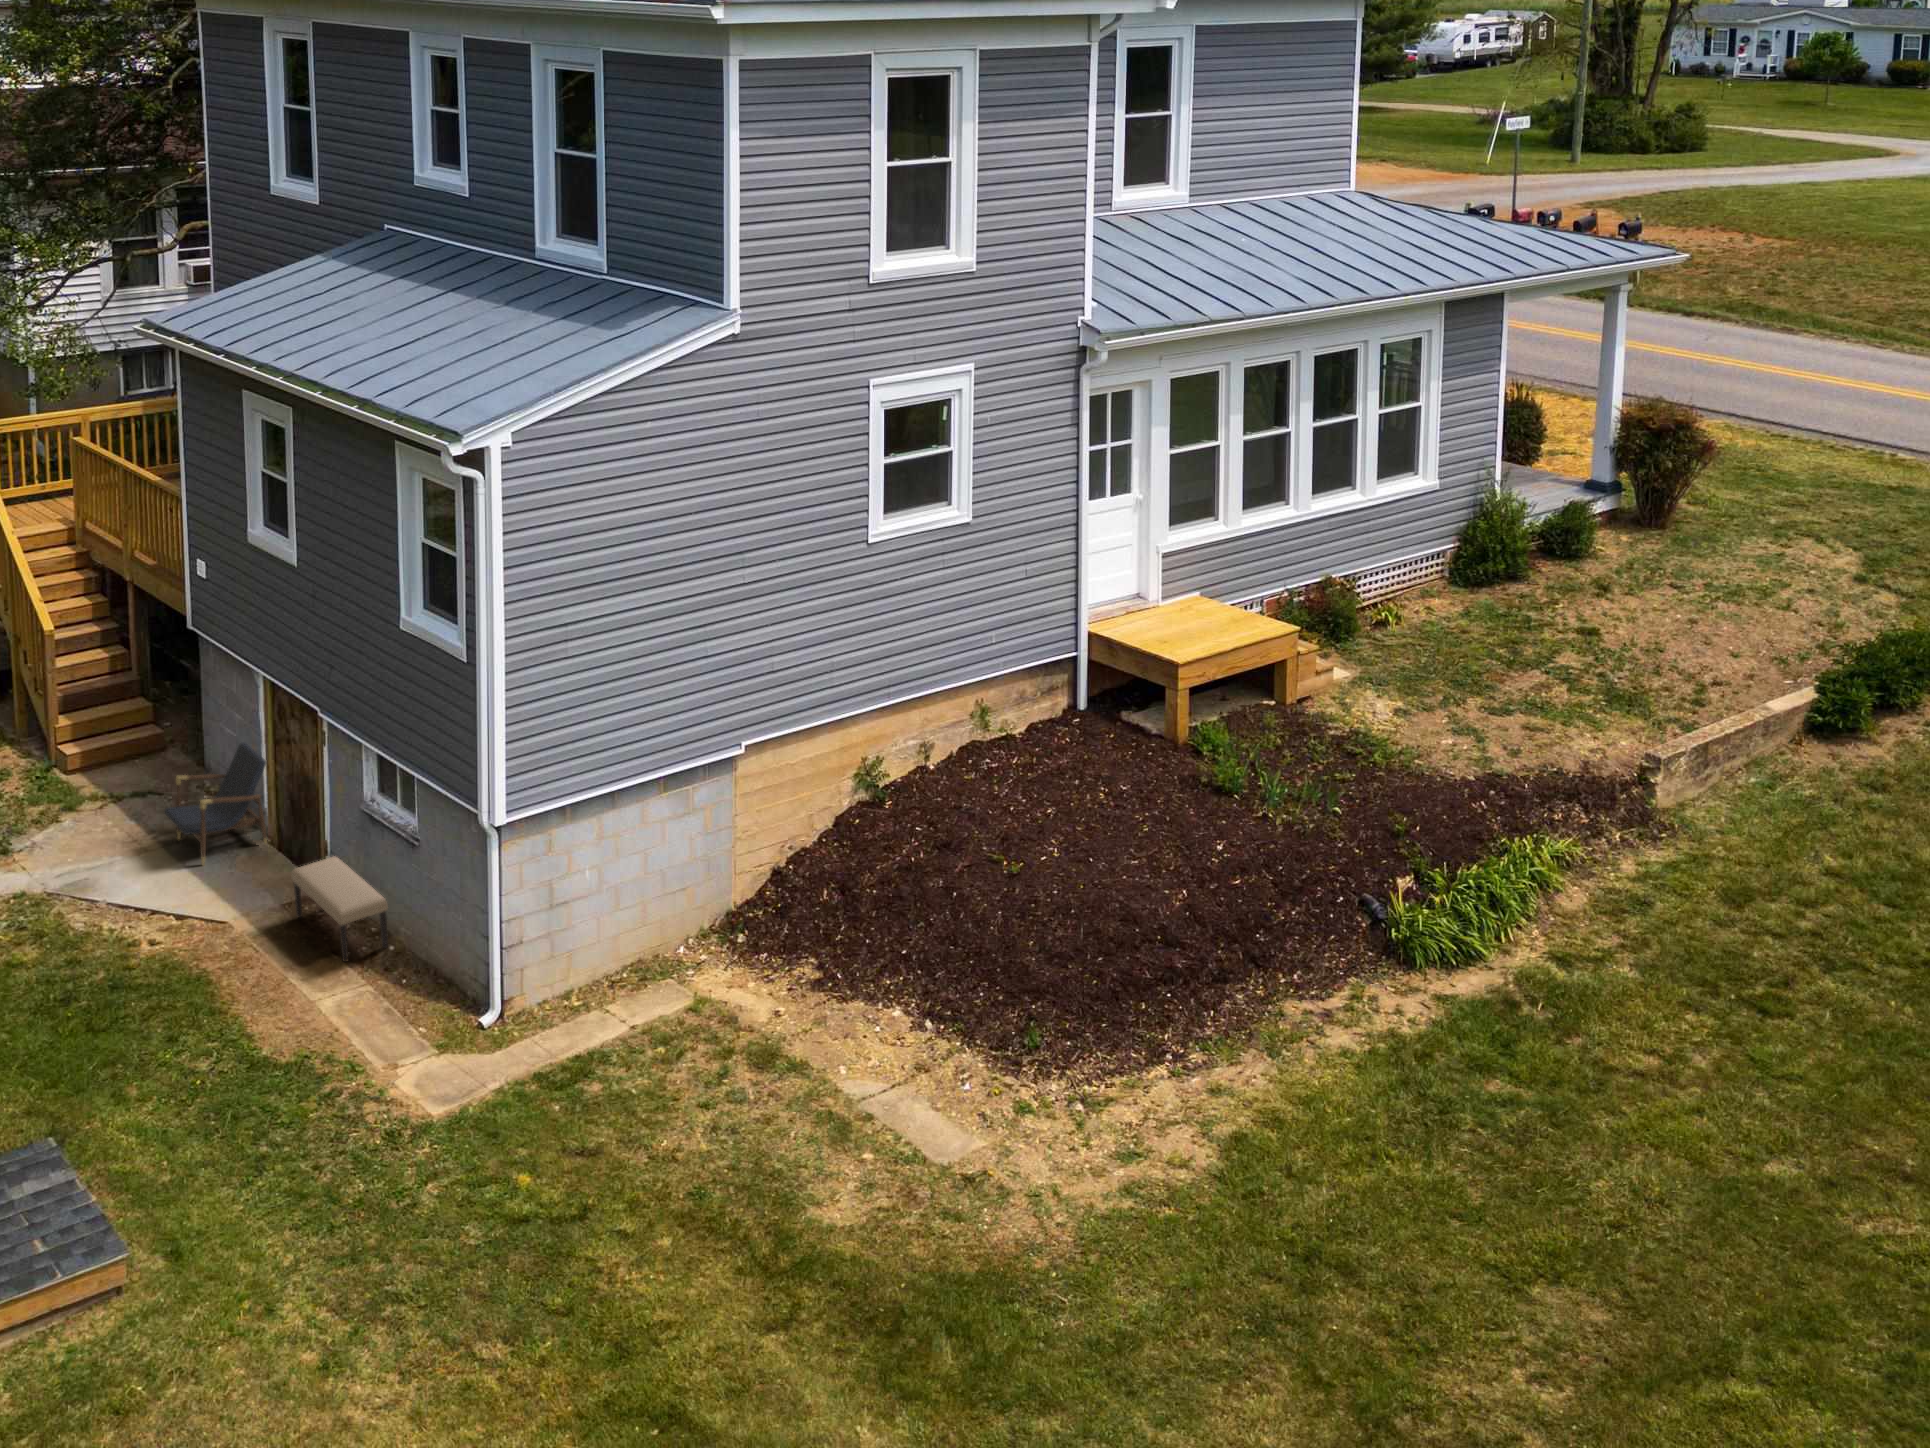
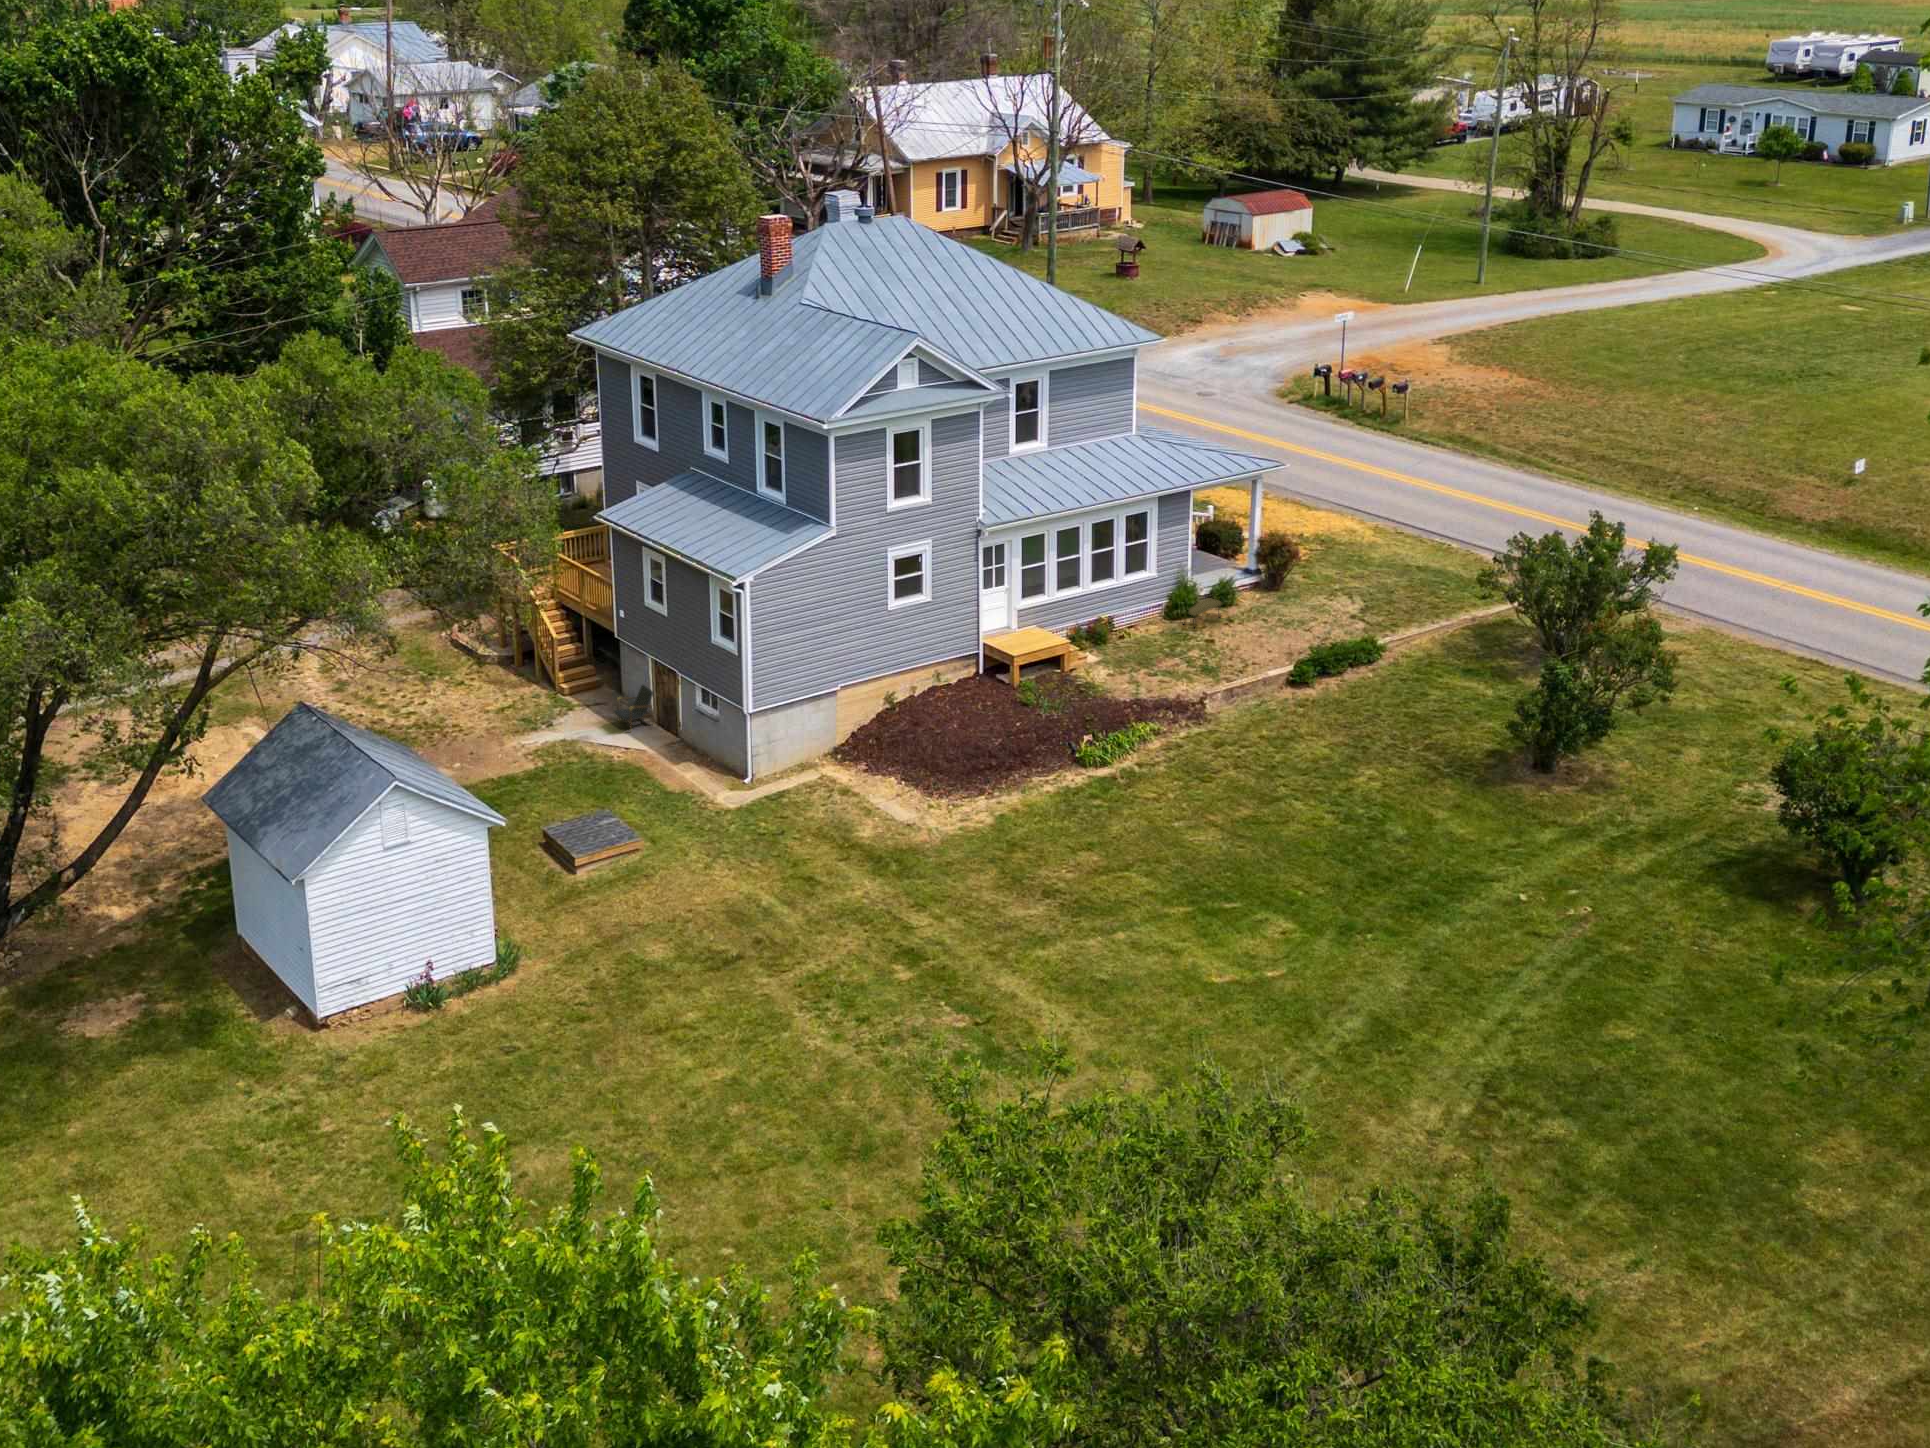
bench: present [291,856,388,962] -> present [1183,598,1222,627]

